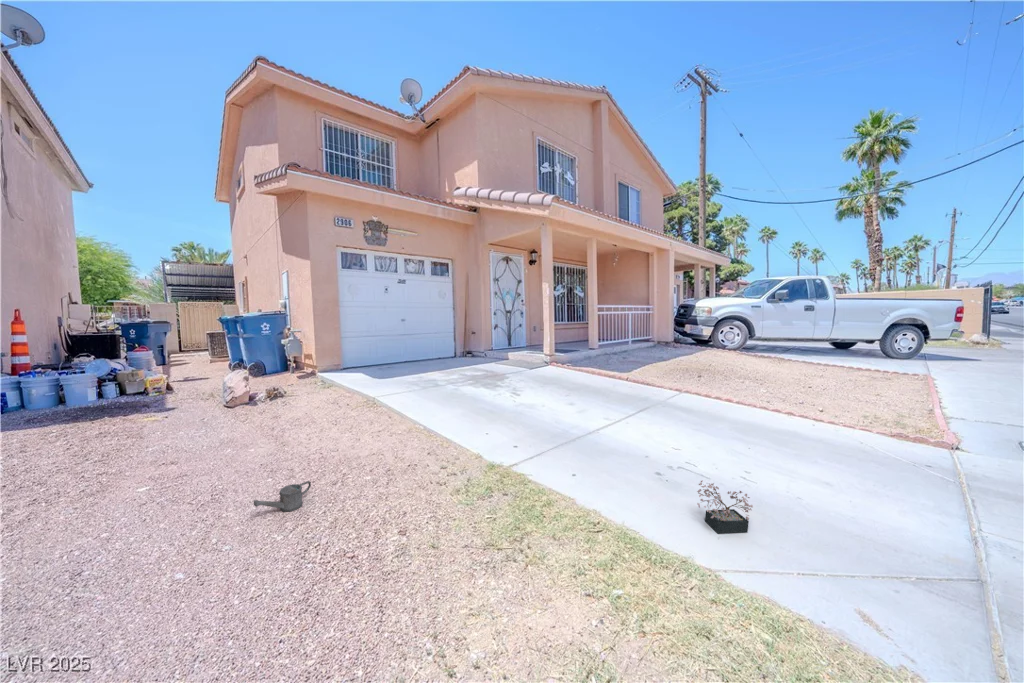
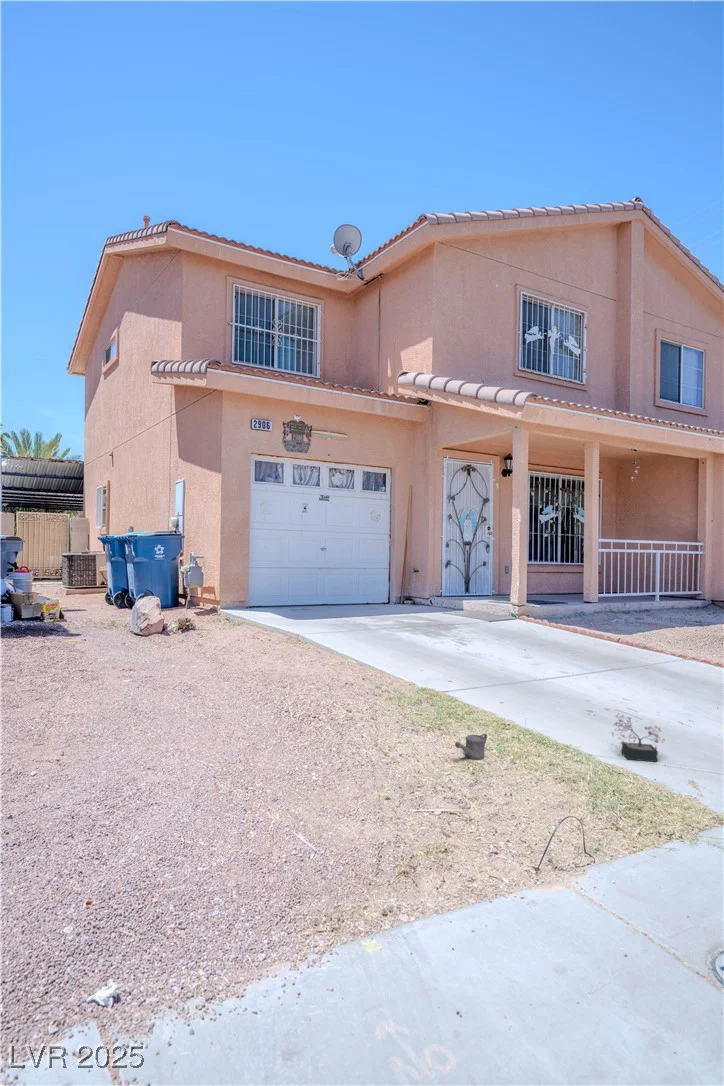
watering can: present [254,481,311,512] -> present [455,734,487,760]

